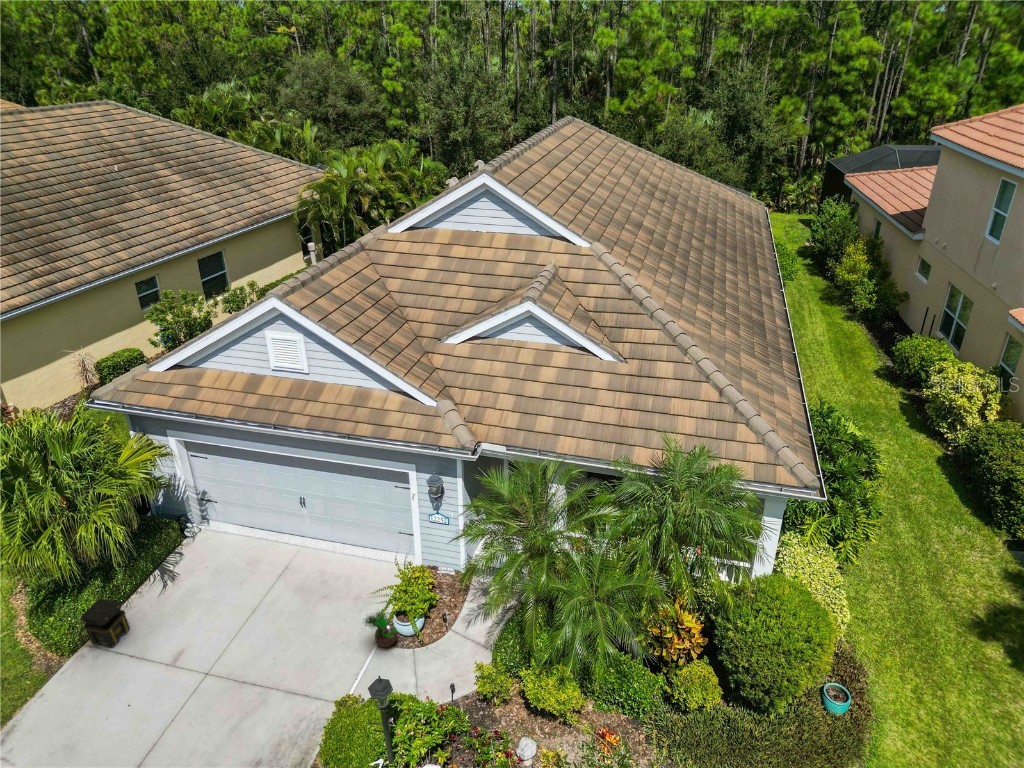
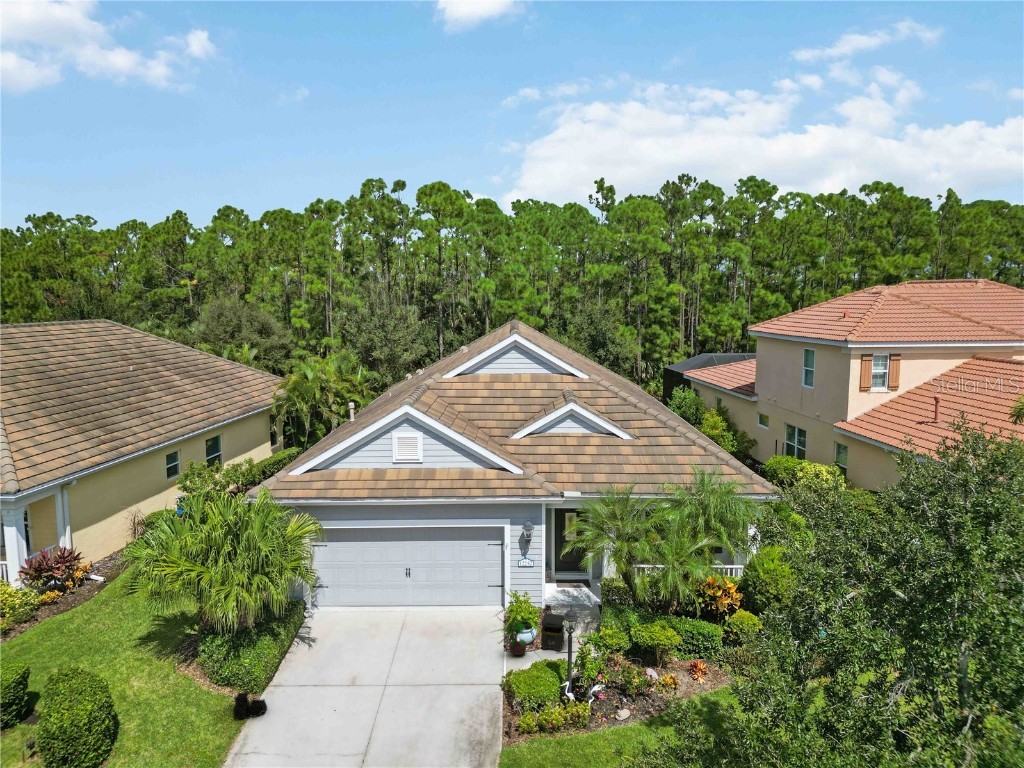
toolbox: present [81,599,130,647] -> present [541,613,564,651]
storage bin: none [22,648,68,689] -> present [233,692,267,719]

